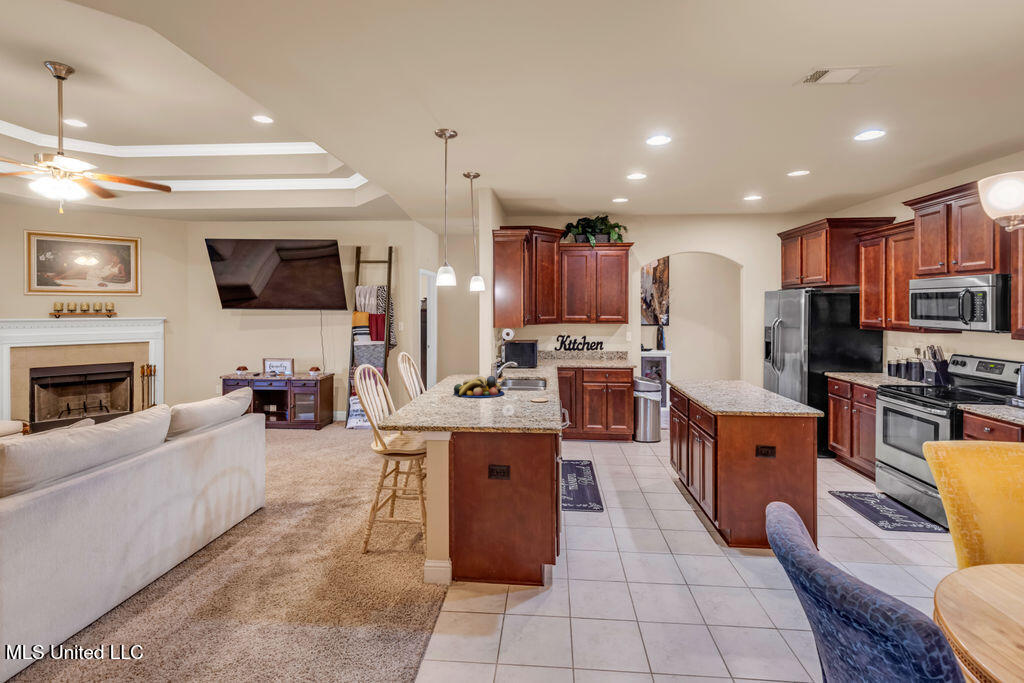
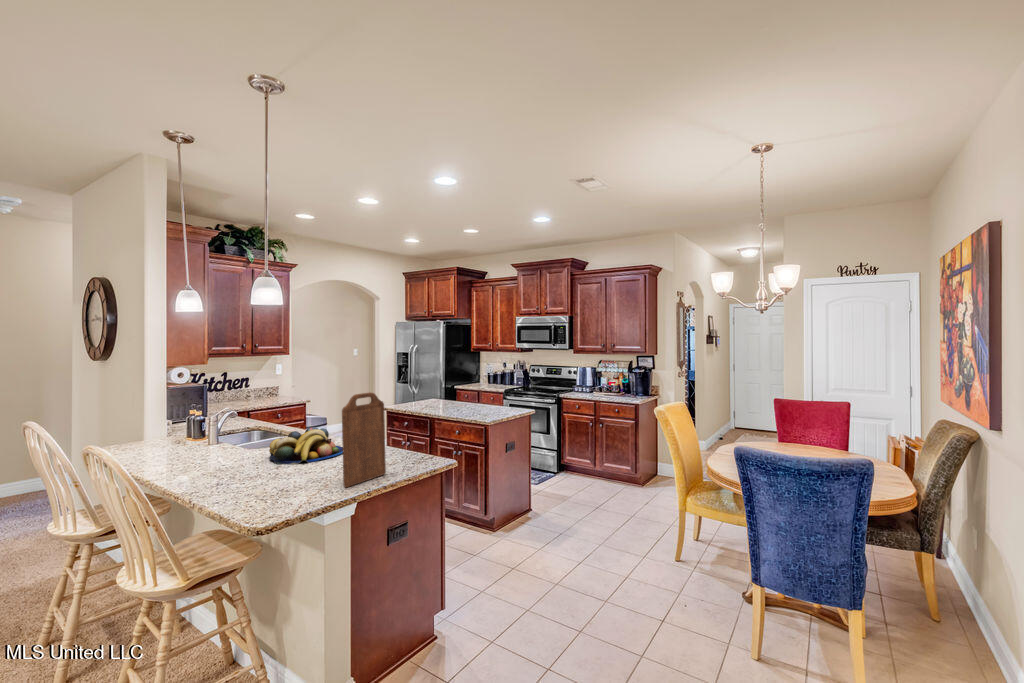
cutting board: none [417,350,453,410] -> present [342,393,386,487]

